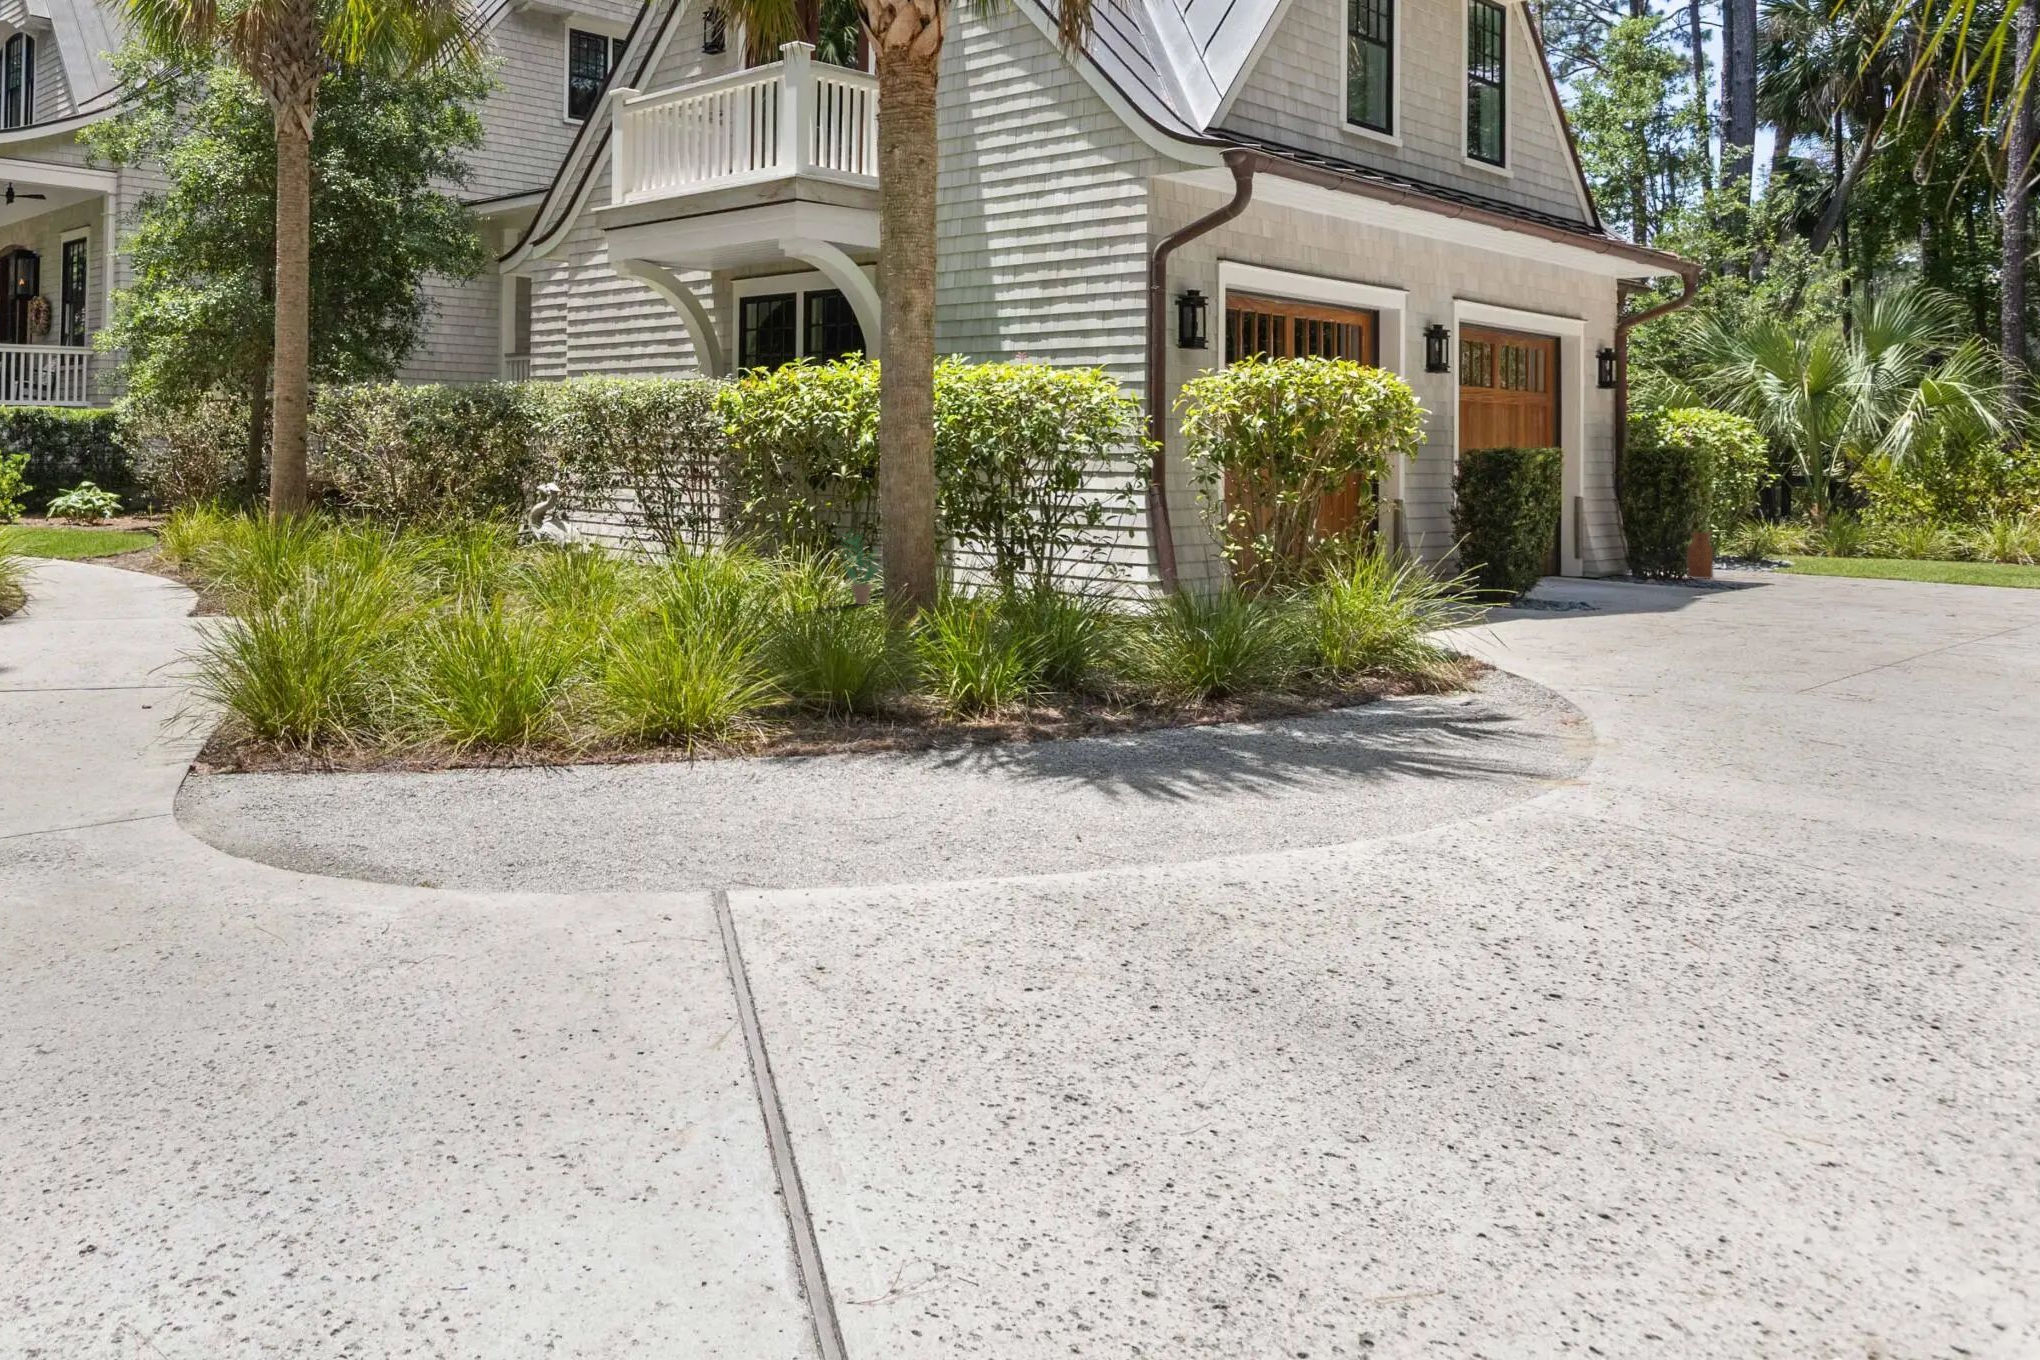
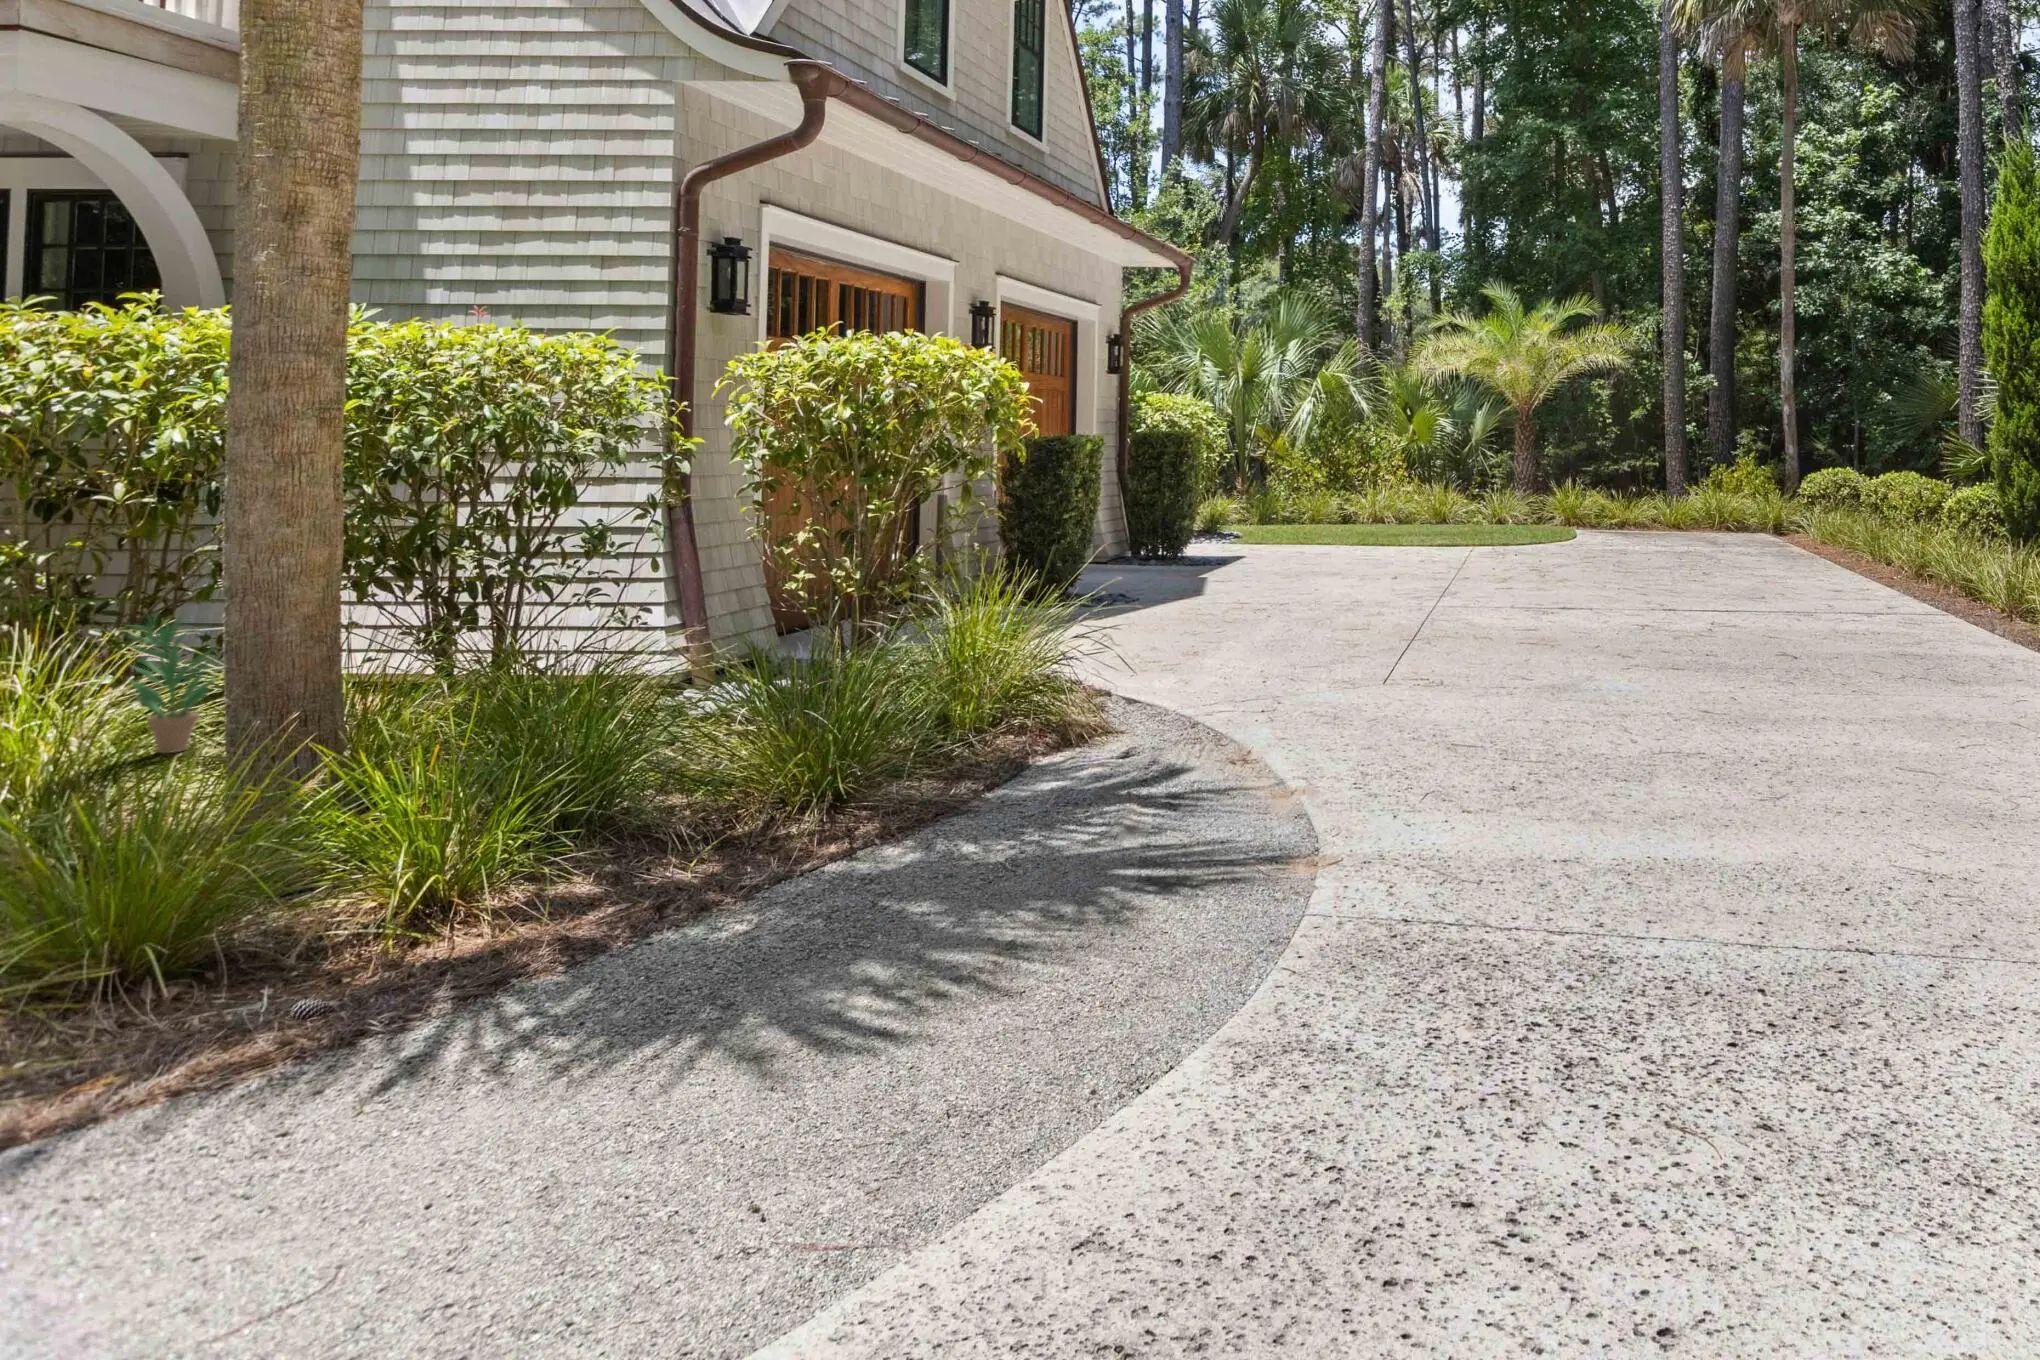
watering can: present [1687,531,1713,579] -> none [1180,507,1201,553]

